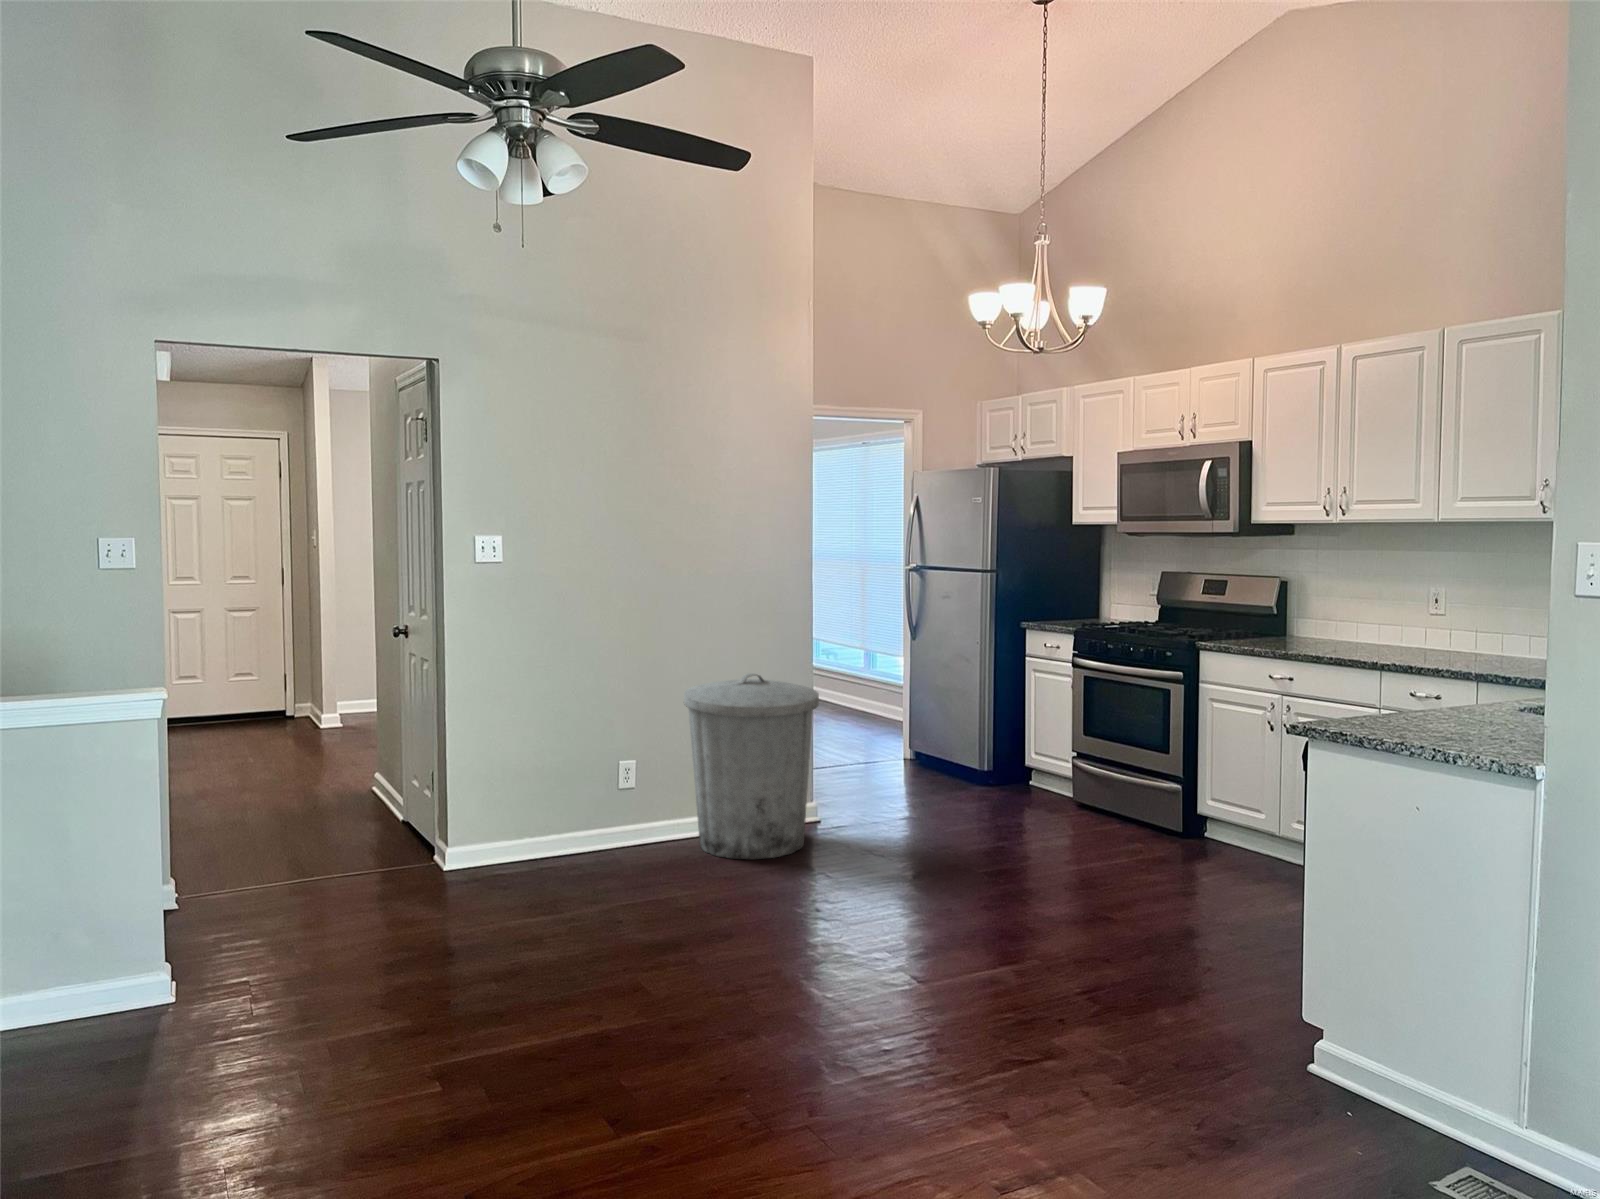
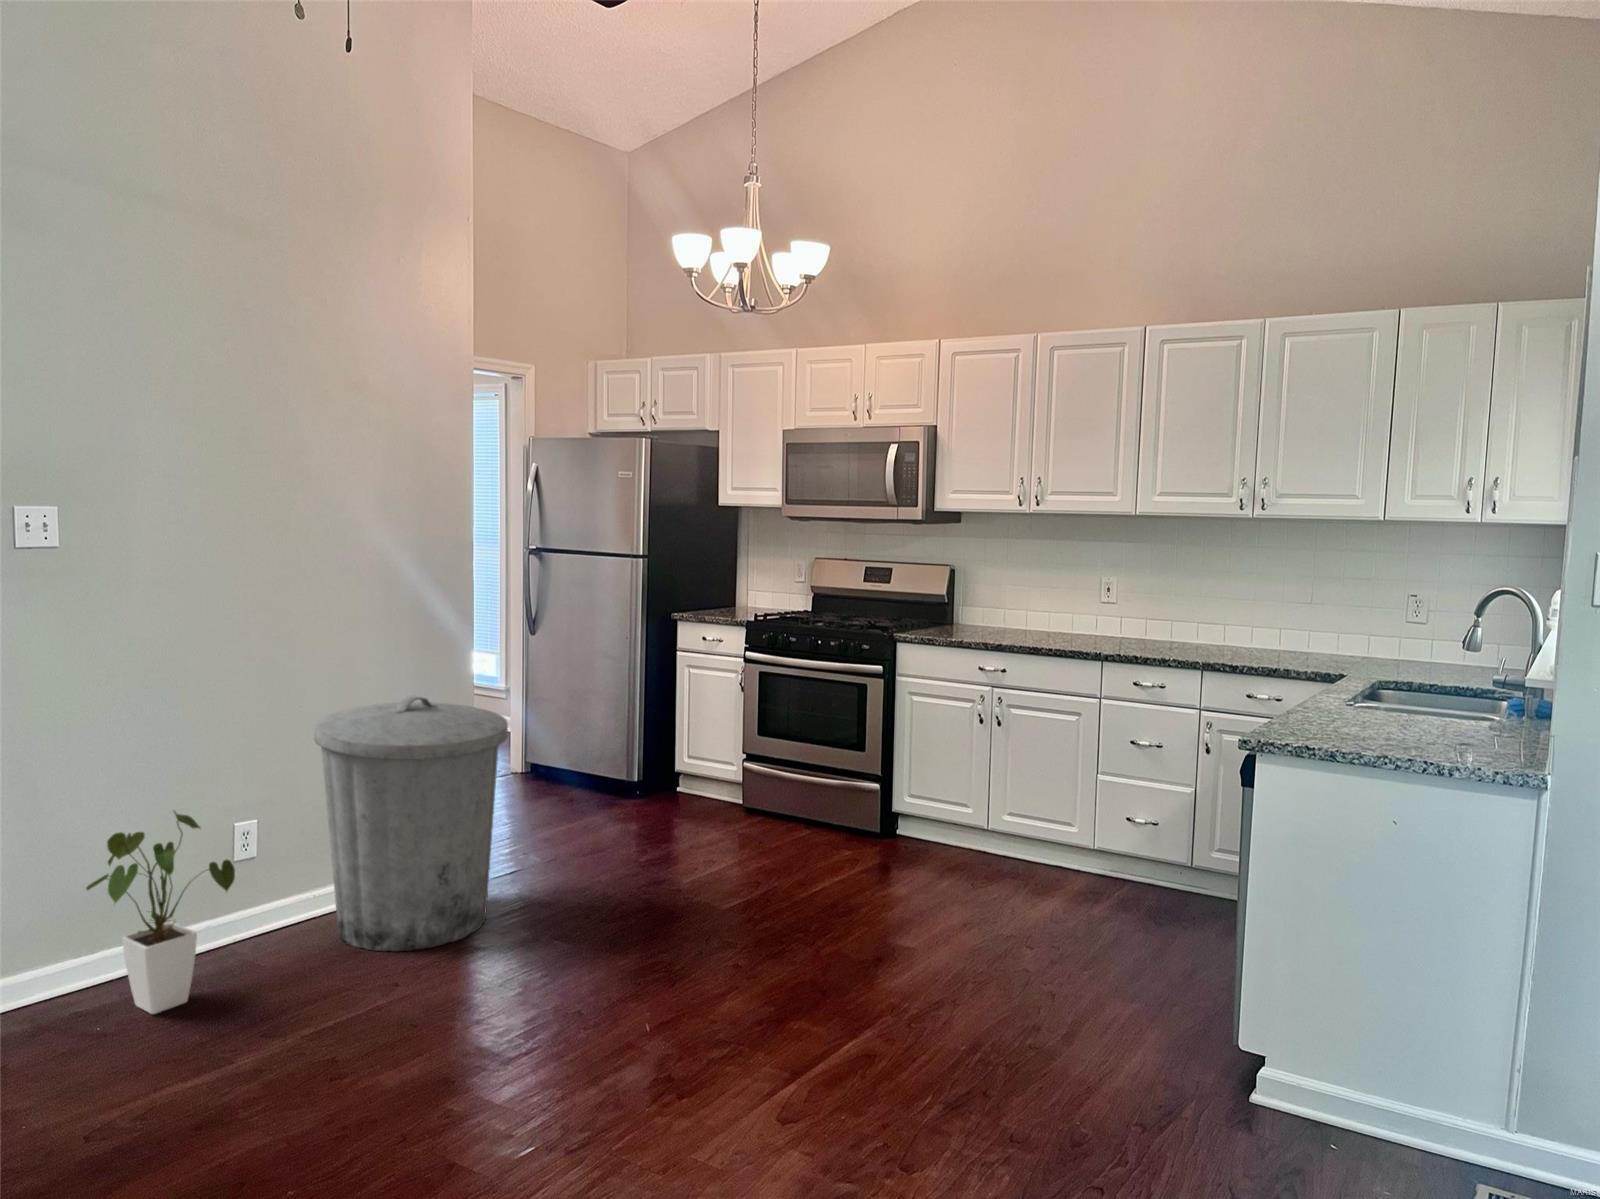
house plant: none [539,739,617,869] -> present [86,811,235,1014]

